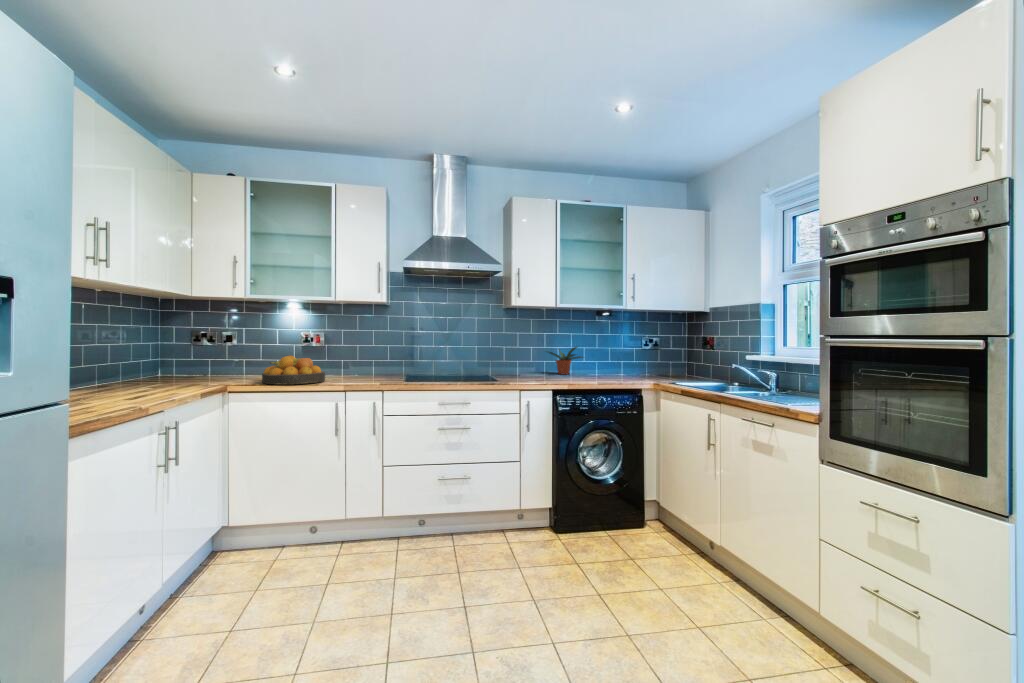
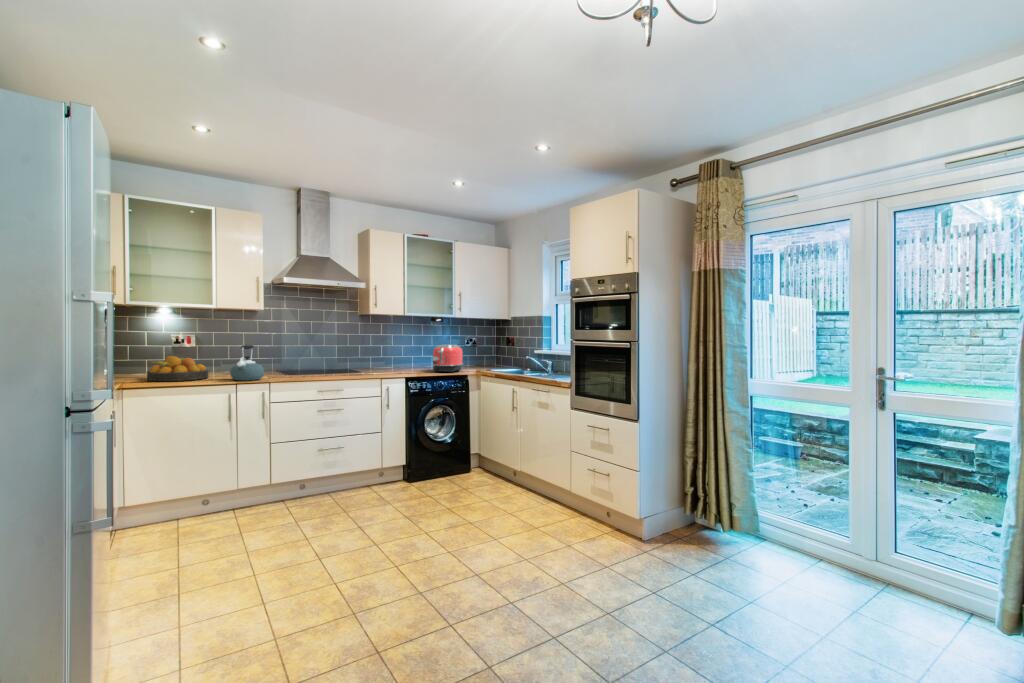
kettle: none [339,344,377,387] -> present [230,345,264,381]
toaster: none [591,346,636,385] -> present [433,345,463,372]
potted plant: present [548,347,583,374] -> none [391,341,424,367]

